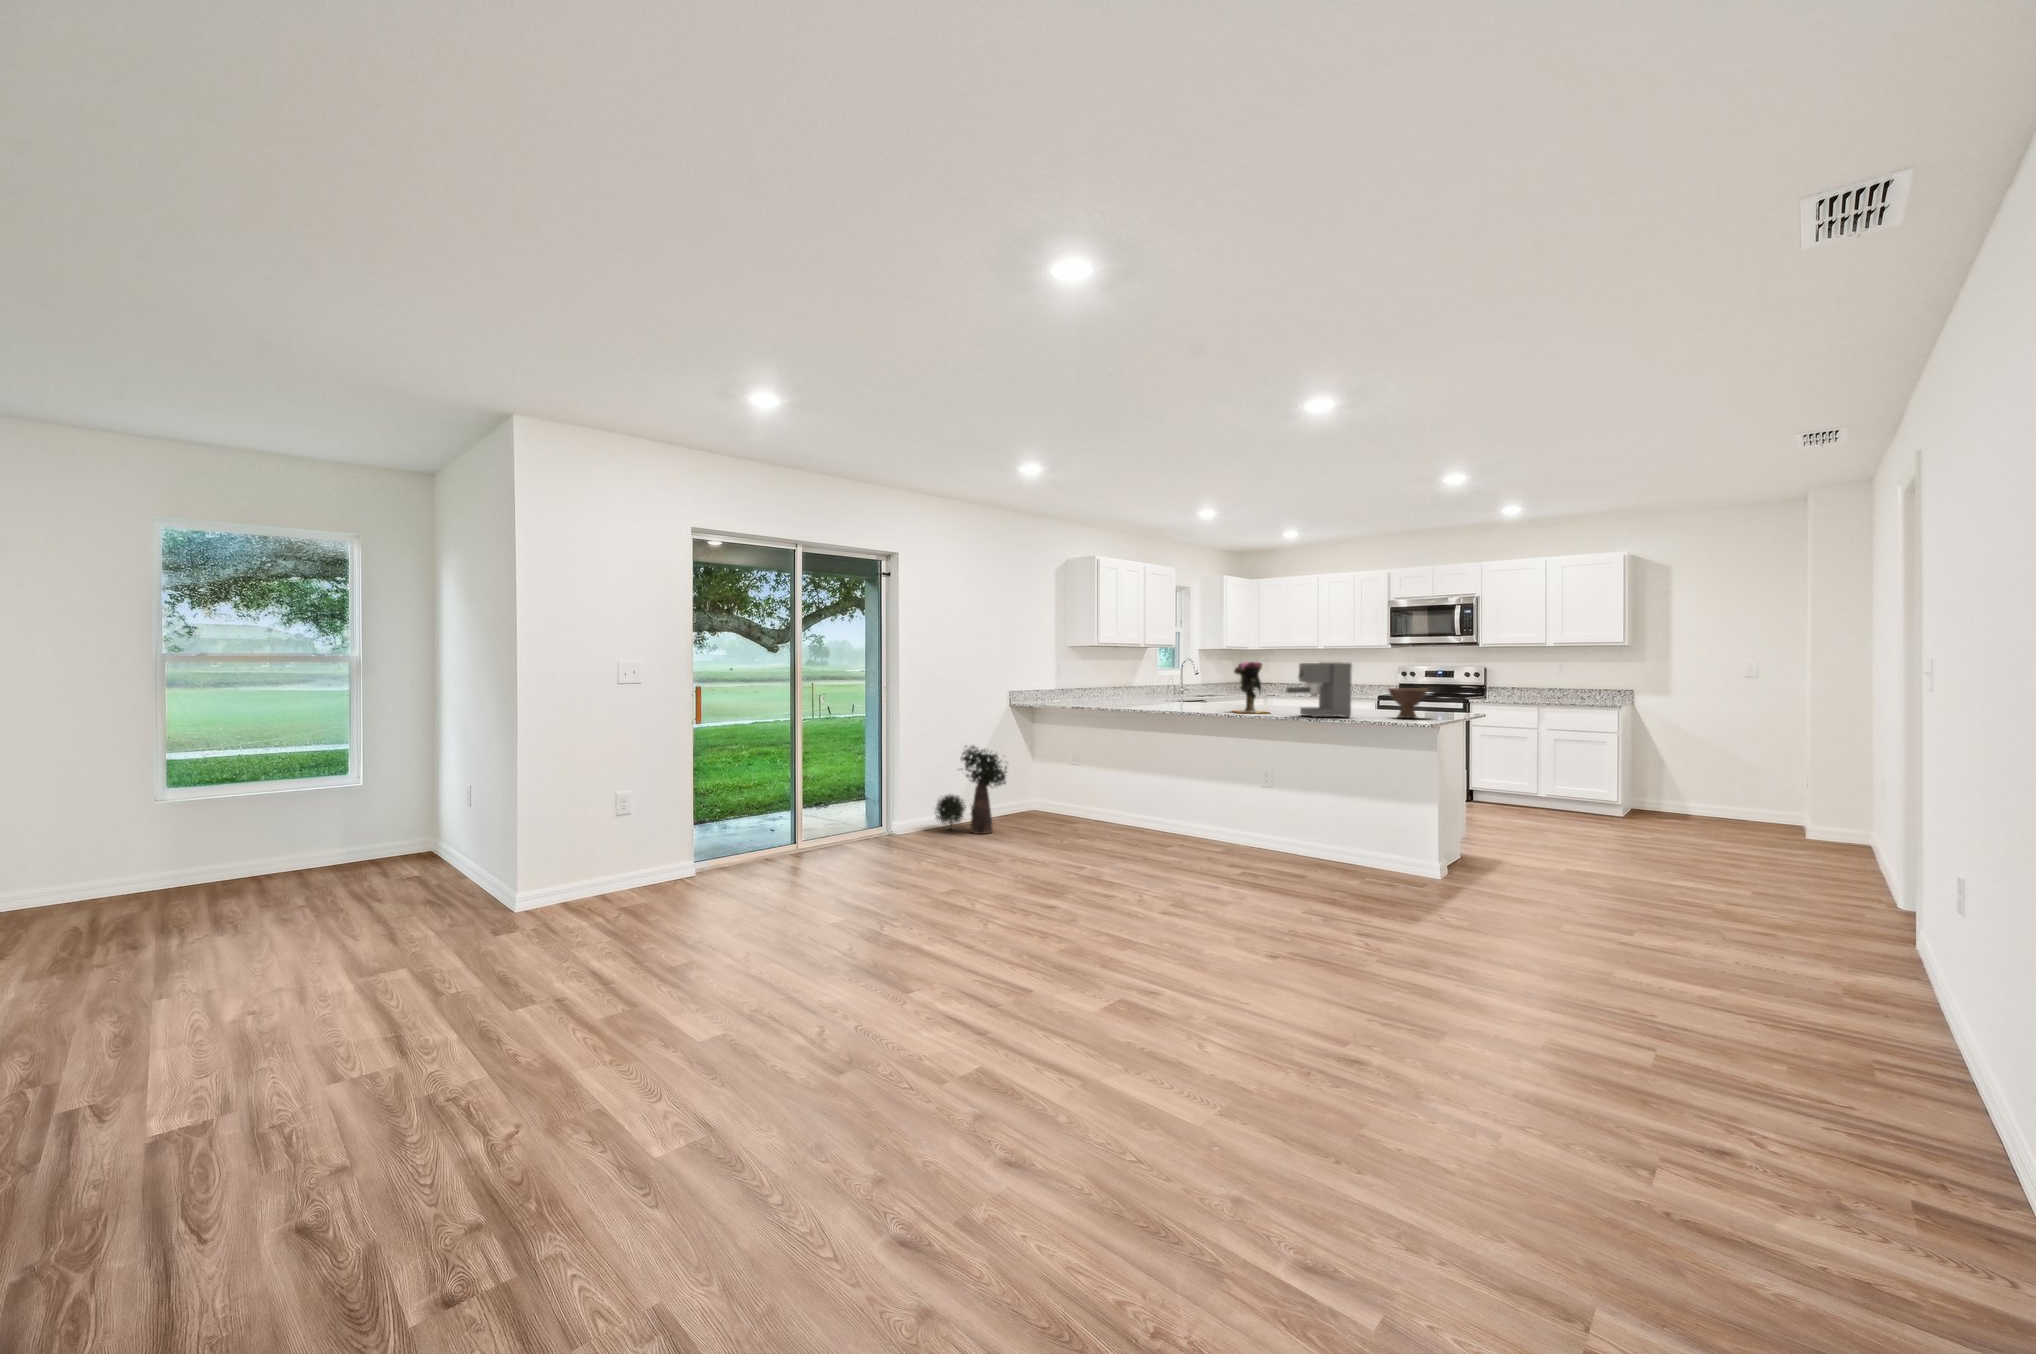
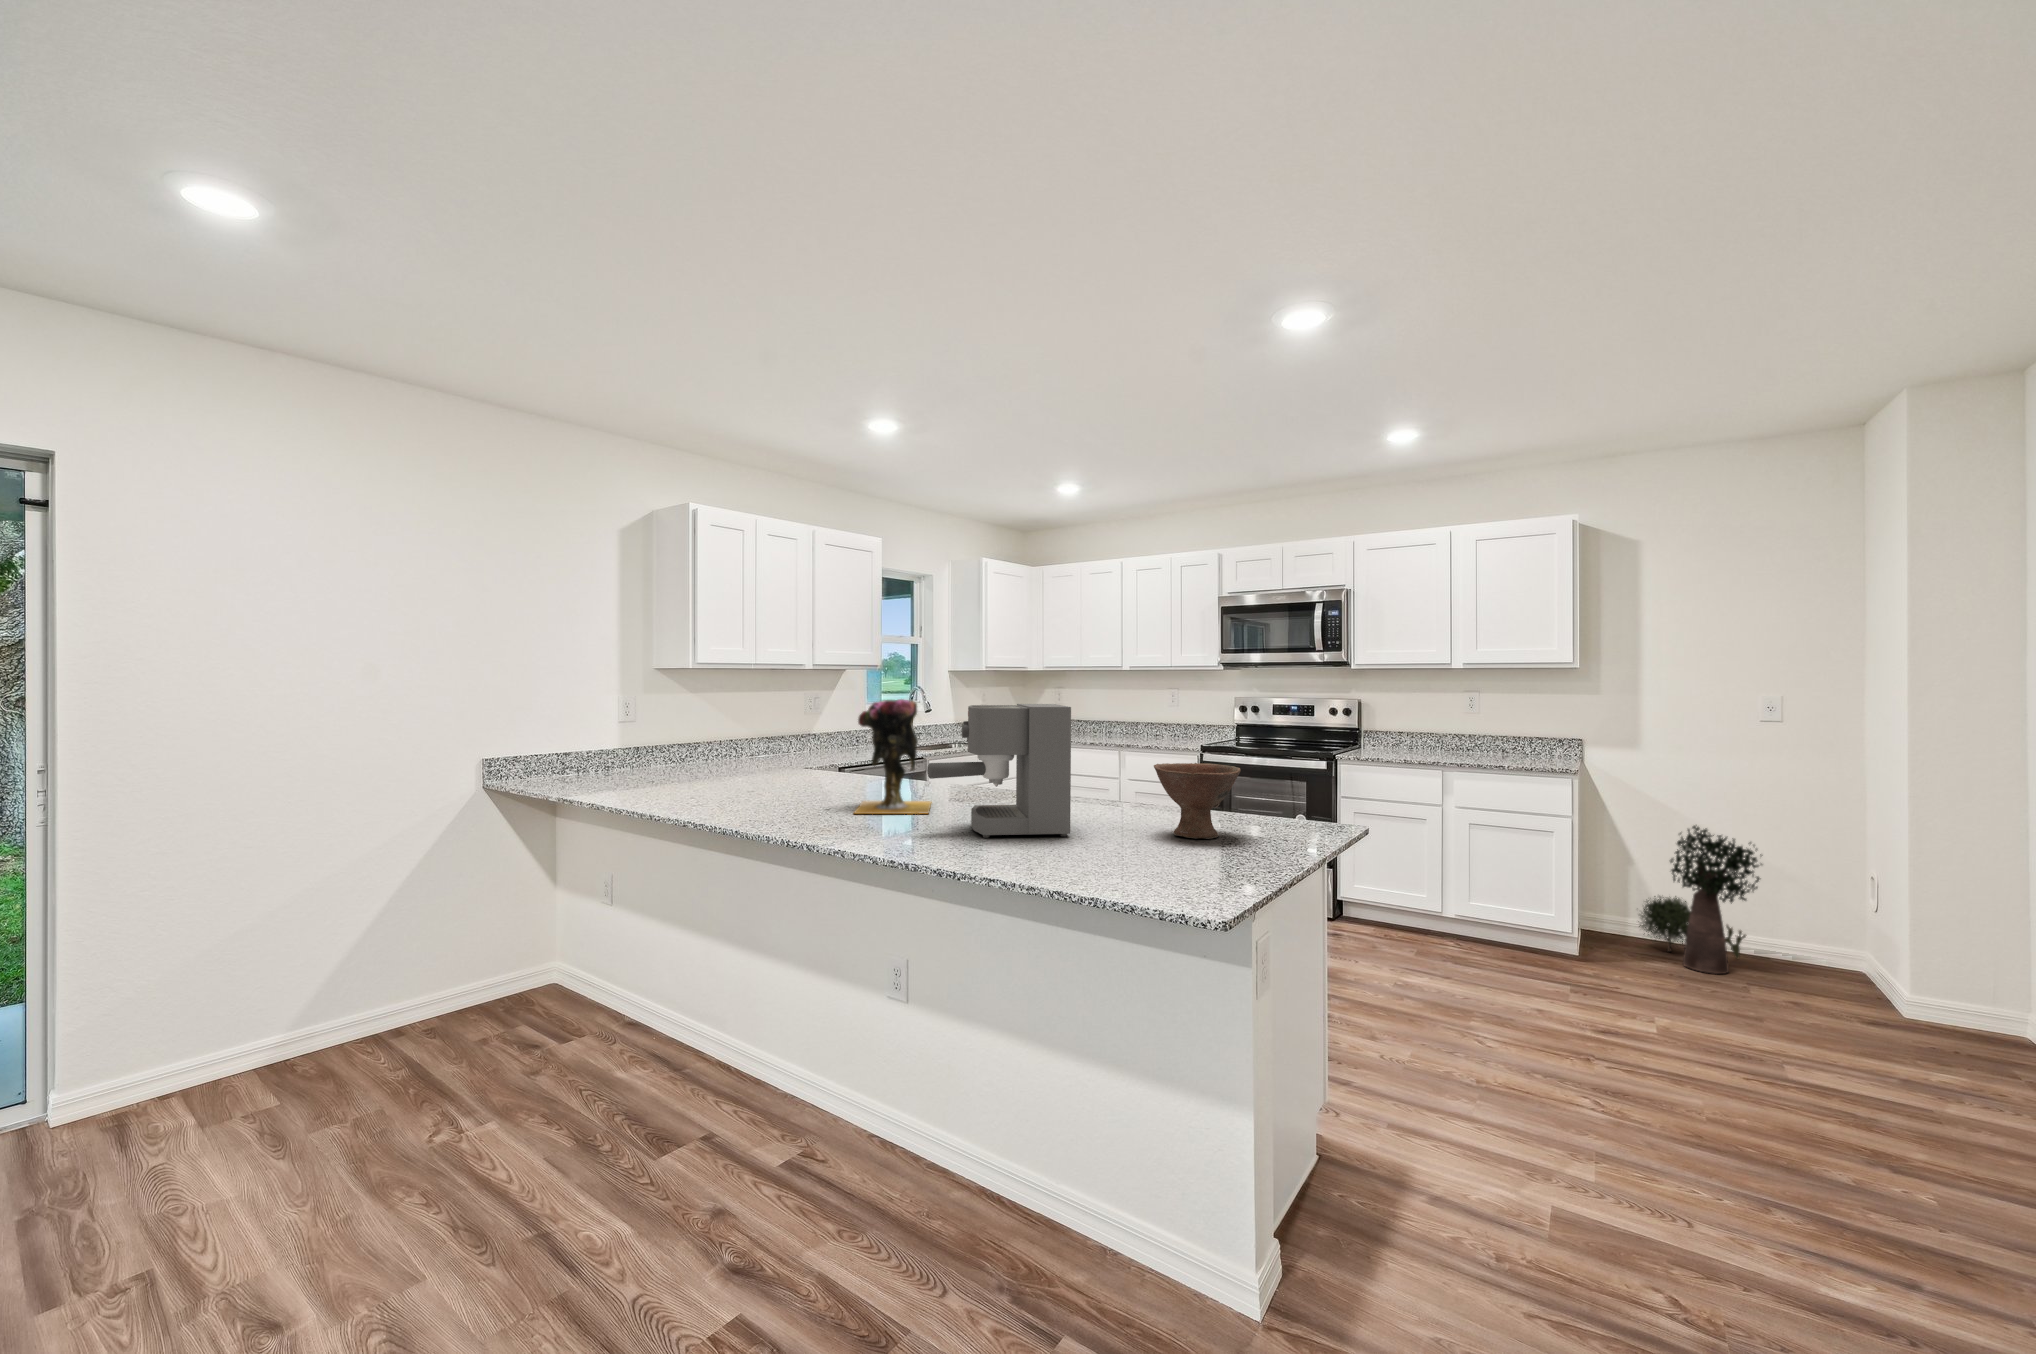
potted plant: present [935,746,1007,834] -> present [1638,825,1762,974]

